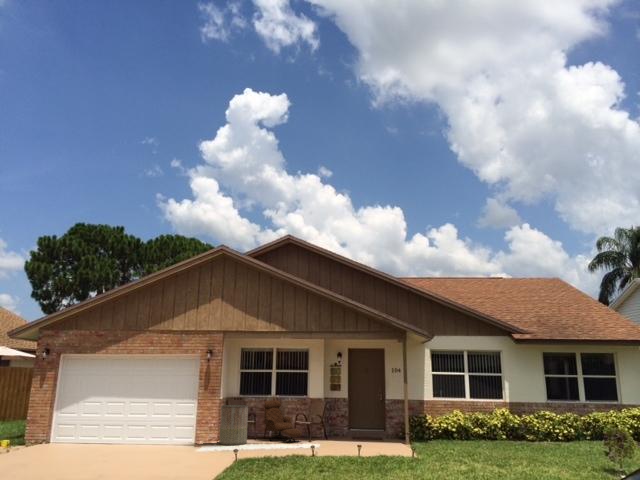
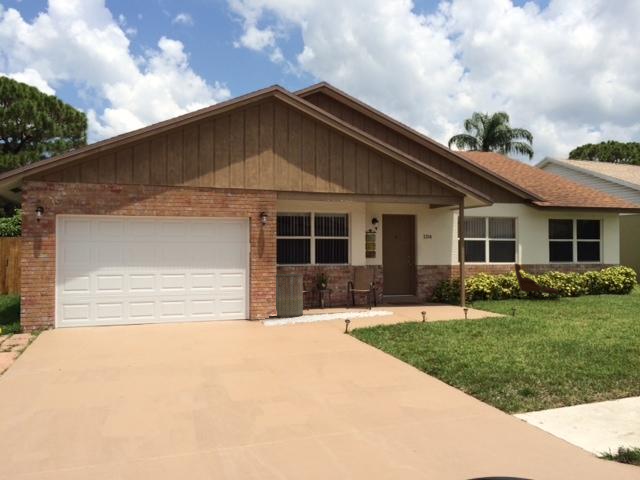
lounge chair: present [264,400,302,442] -> present [515,263,559,300]

